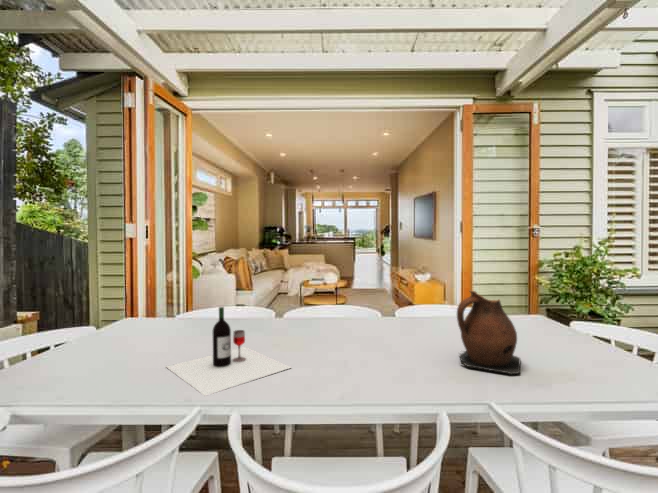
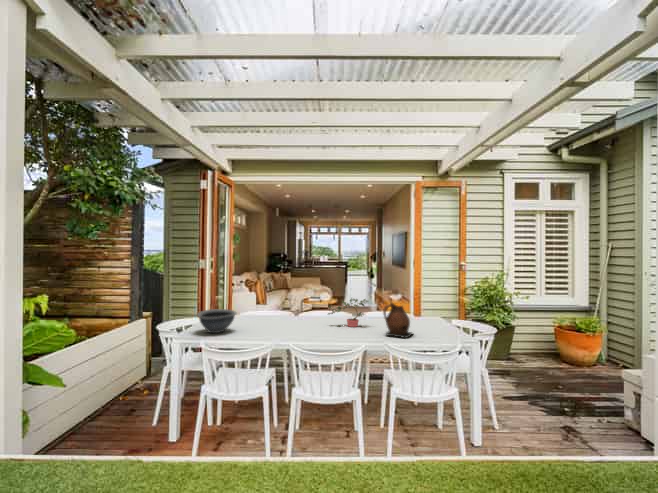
potted plant: none [334,282,416,339] -> present [328,298,368,327]
wine bottle: present [166,307,290,396] -> none [250,307,308,342]
bowl: none [48,309,146,364] -> present [197,309,236,333]

